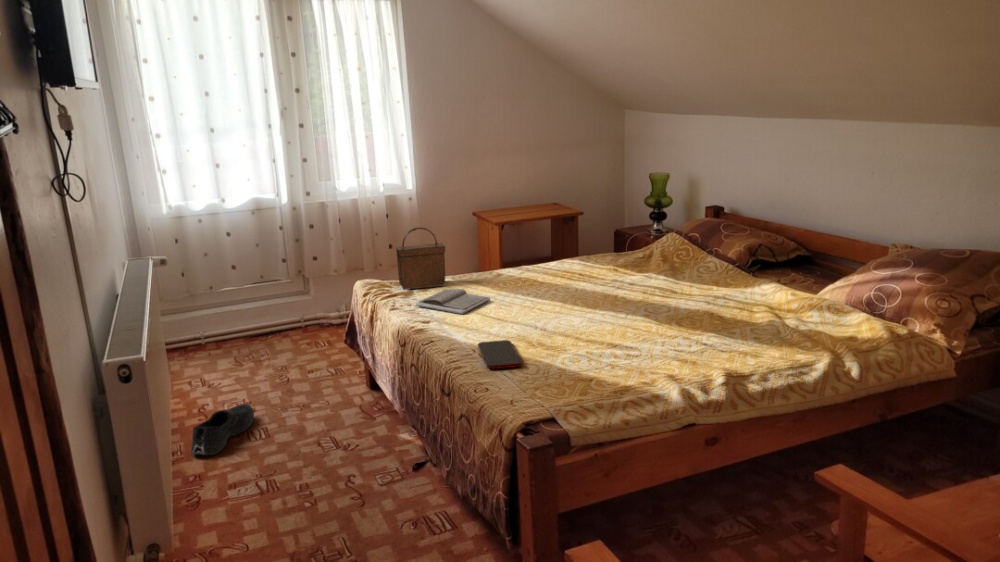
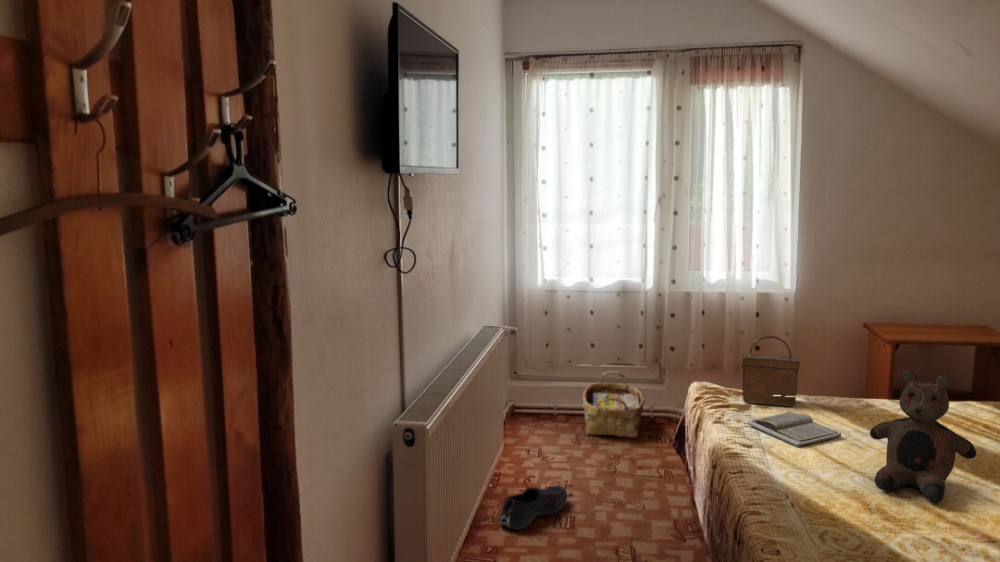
teddy bear: none [519,233,593,331] -> present [870,370,976,503]
woven basket: none [234,289,298,355] -> present [583,371,645,438]
smartphone: present [478,340,523,369] -> none [792,488,840,533]

